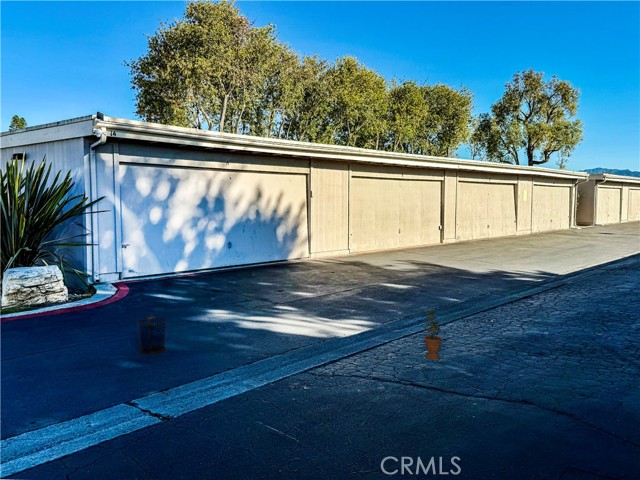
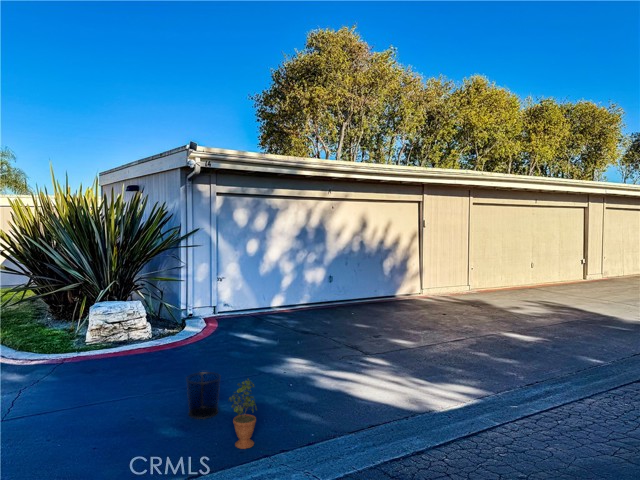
potted plant: present [422,309,442,359] -> present [229,379,257,449]

